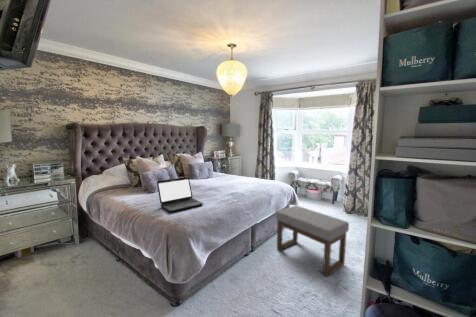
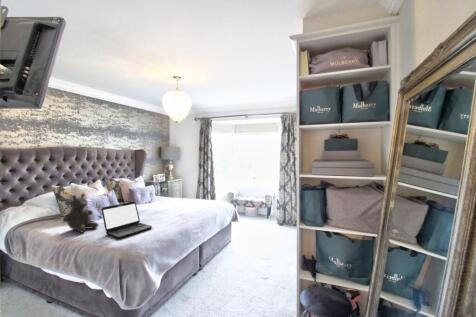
teddy bear: none [127,167,156,203] -> present [63,194,98,232]
ottoman: present [276,206,349,276] -> none [222,221,282,281]

